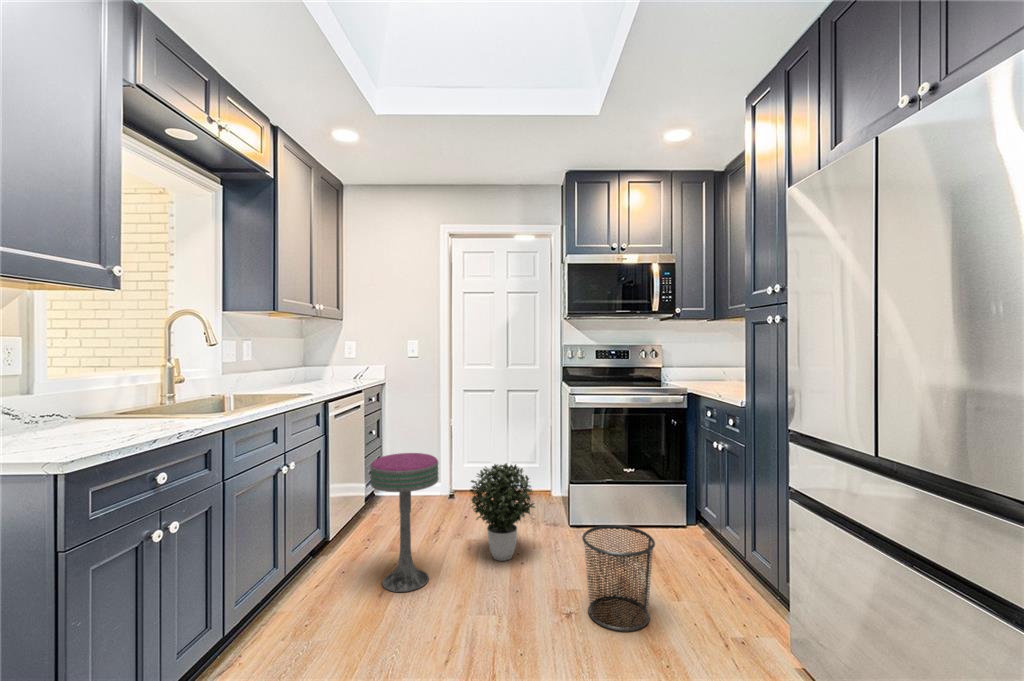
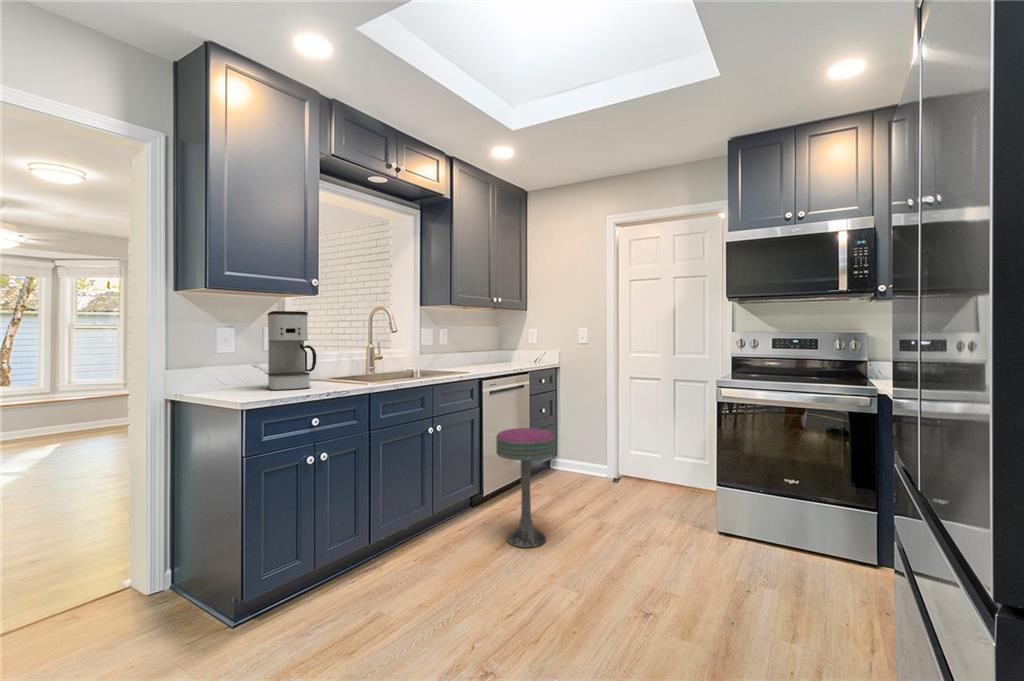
coffee maker: none [36,312,137,442] -> present [268,311,316,391]
potted plant: present [470,463,535,561] -> none [593,449,657,545]
waste bin: present [582,525,655,631] -> none [662,526,746,644]

